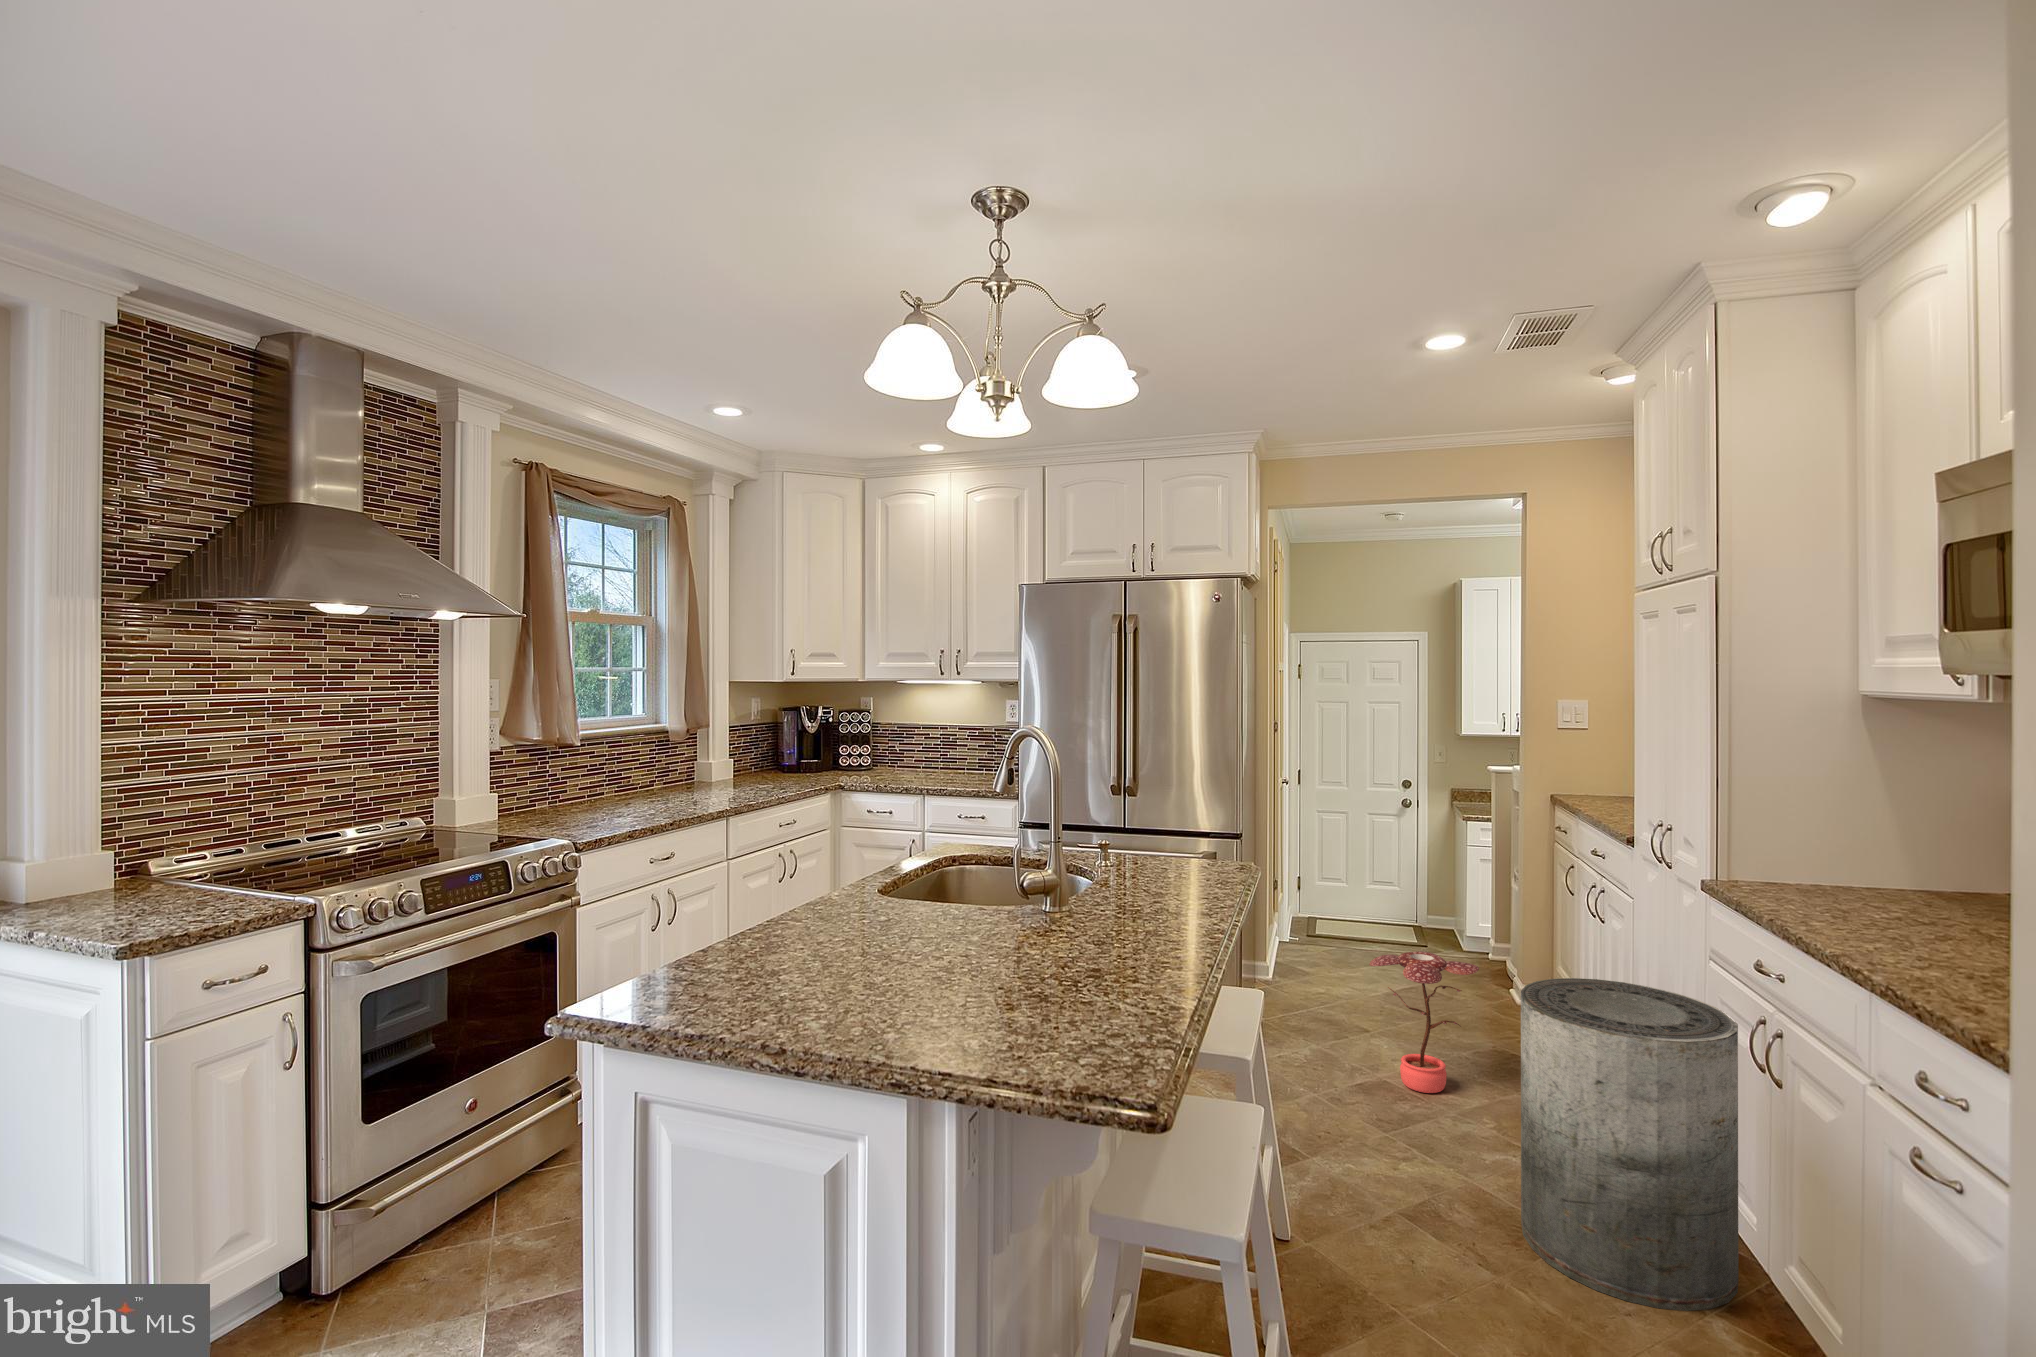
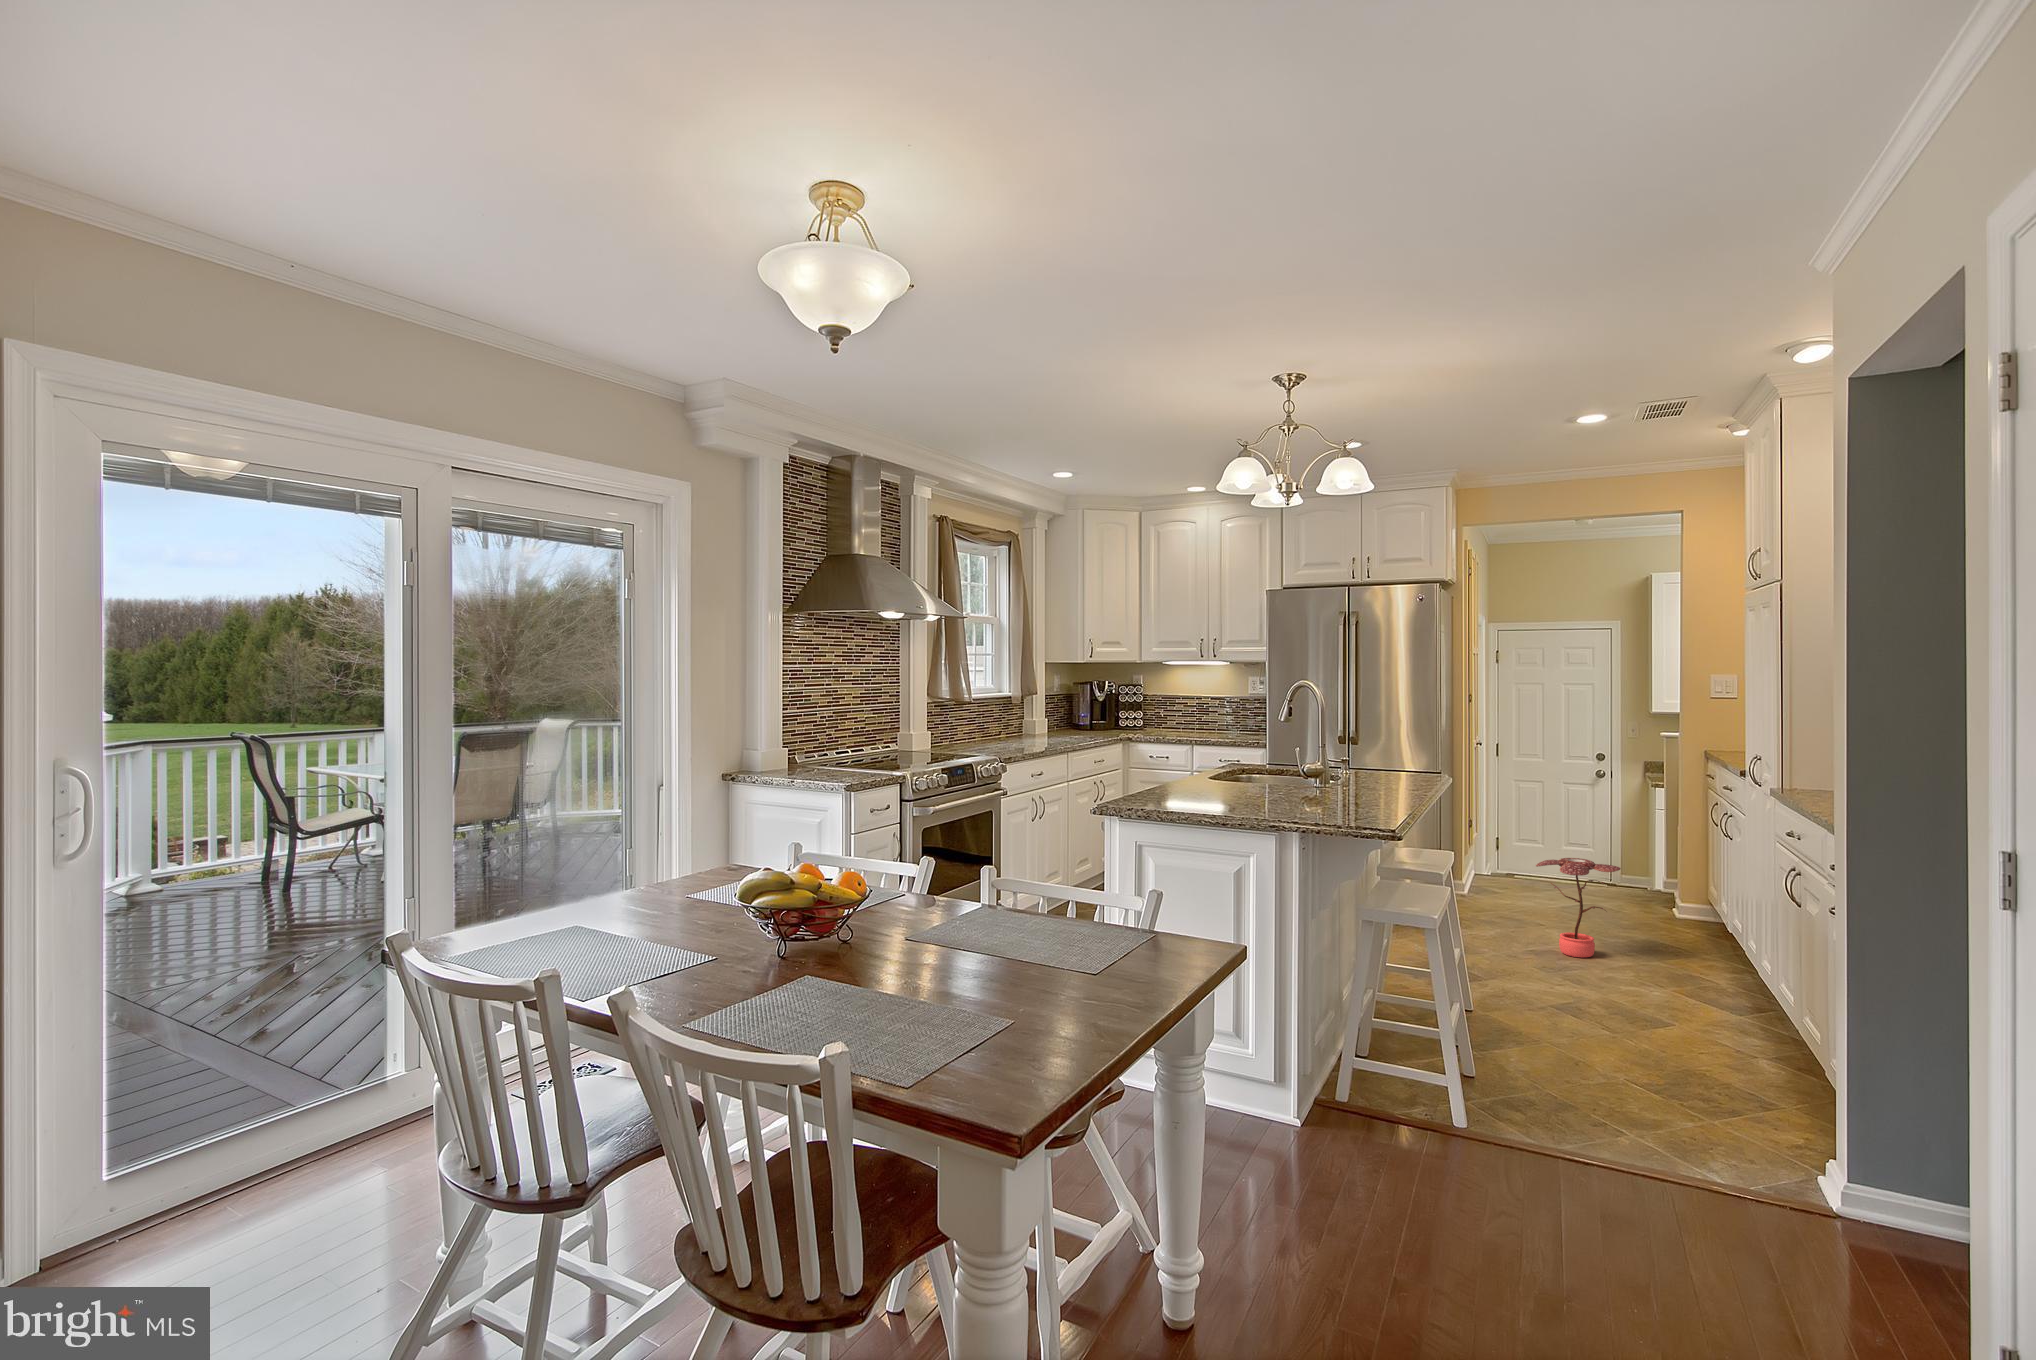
trash can: present [1521,978,1739,1311] -> none [1622,856,1767,1047]

